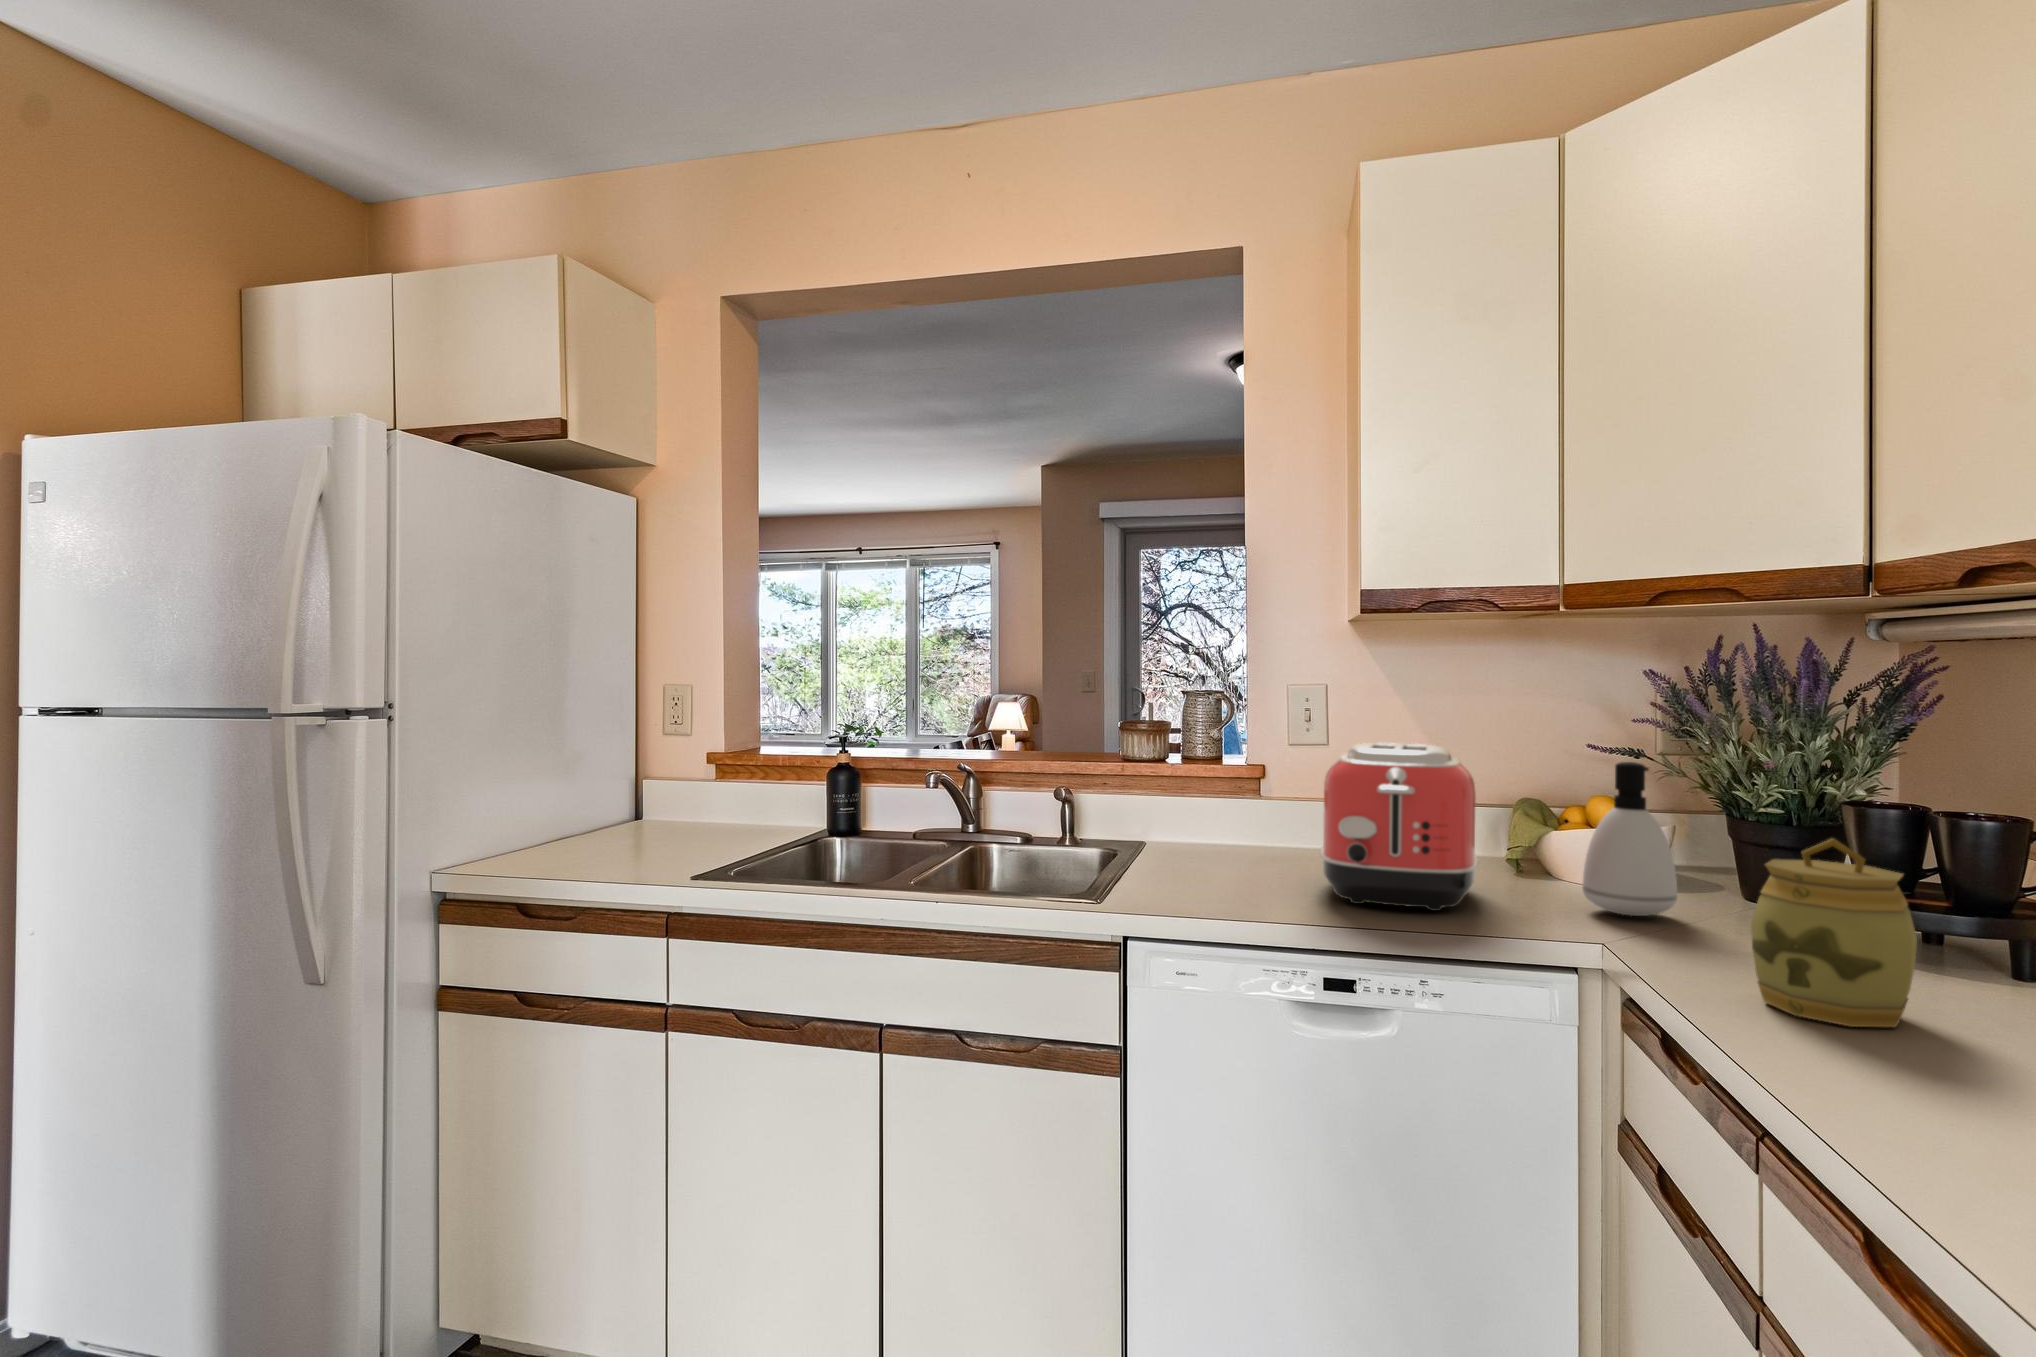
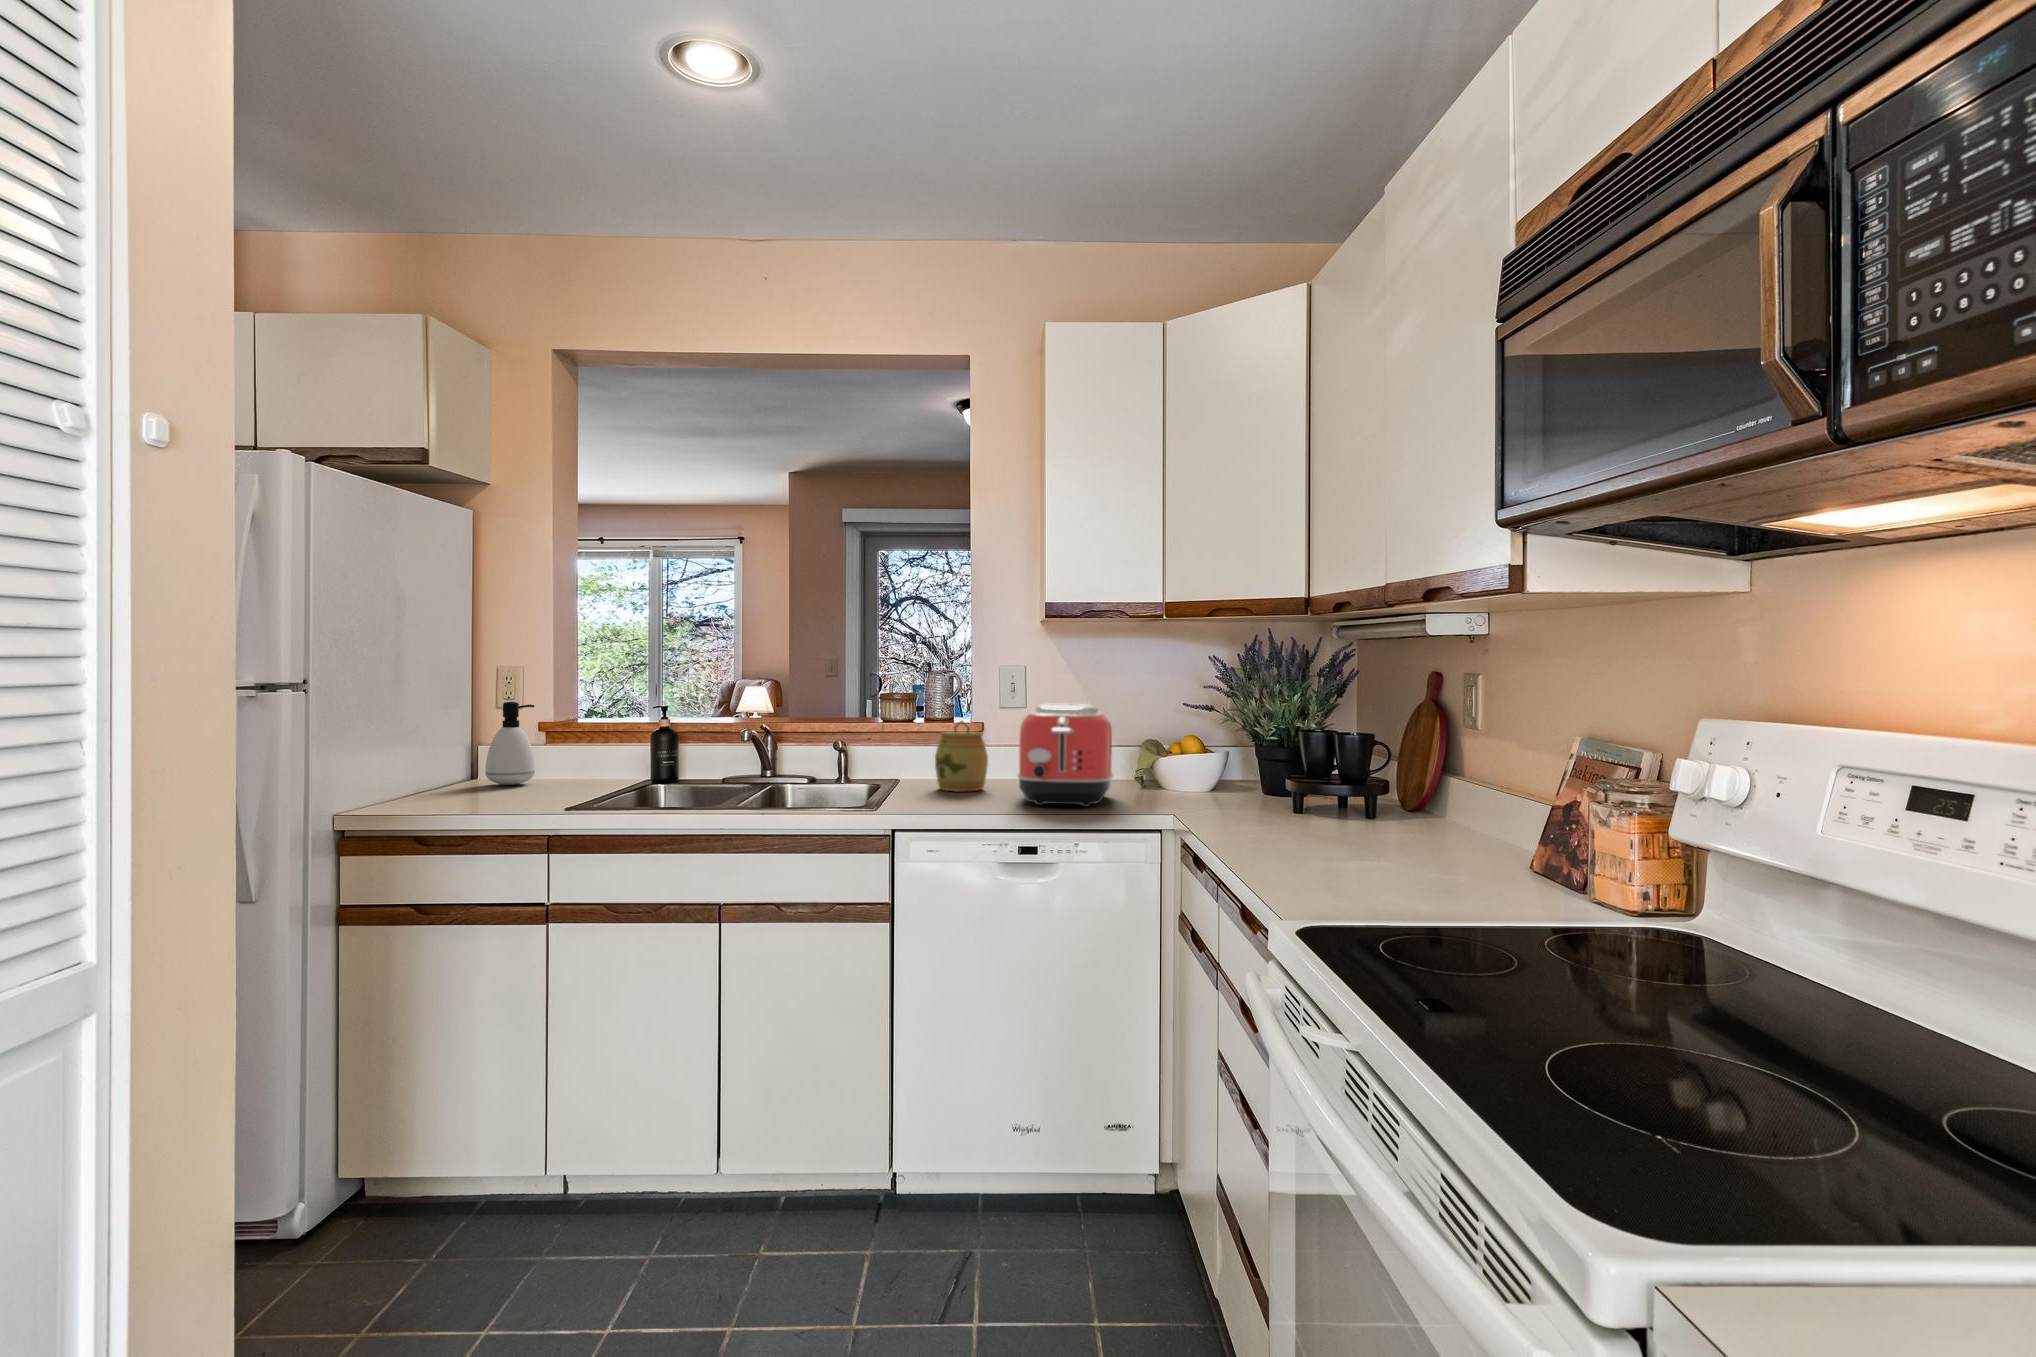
soap dispenser: present [1583,762,1677,916] -> present [485,702,535,785]
jar: present [1751,838,1917,1027] -> present [935,721,988,791]

